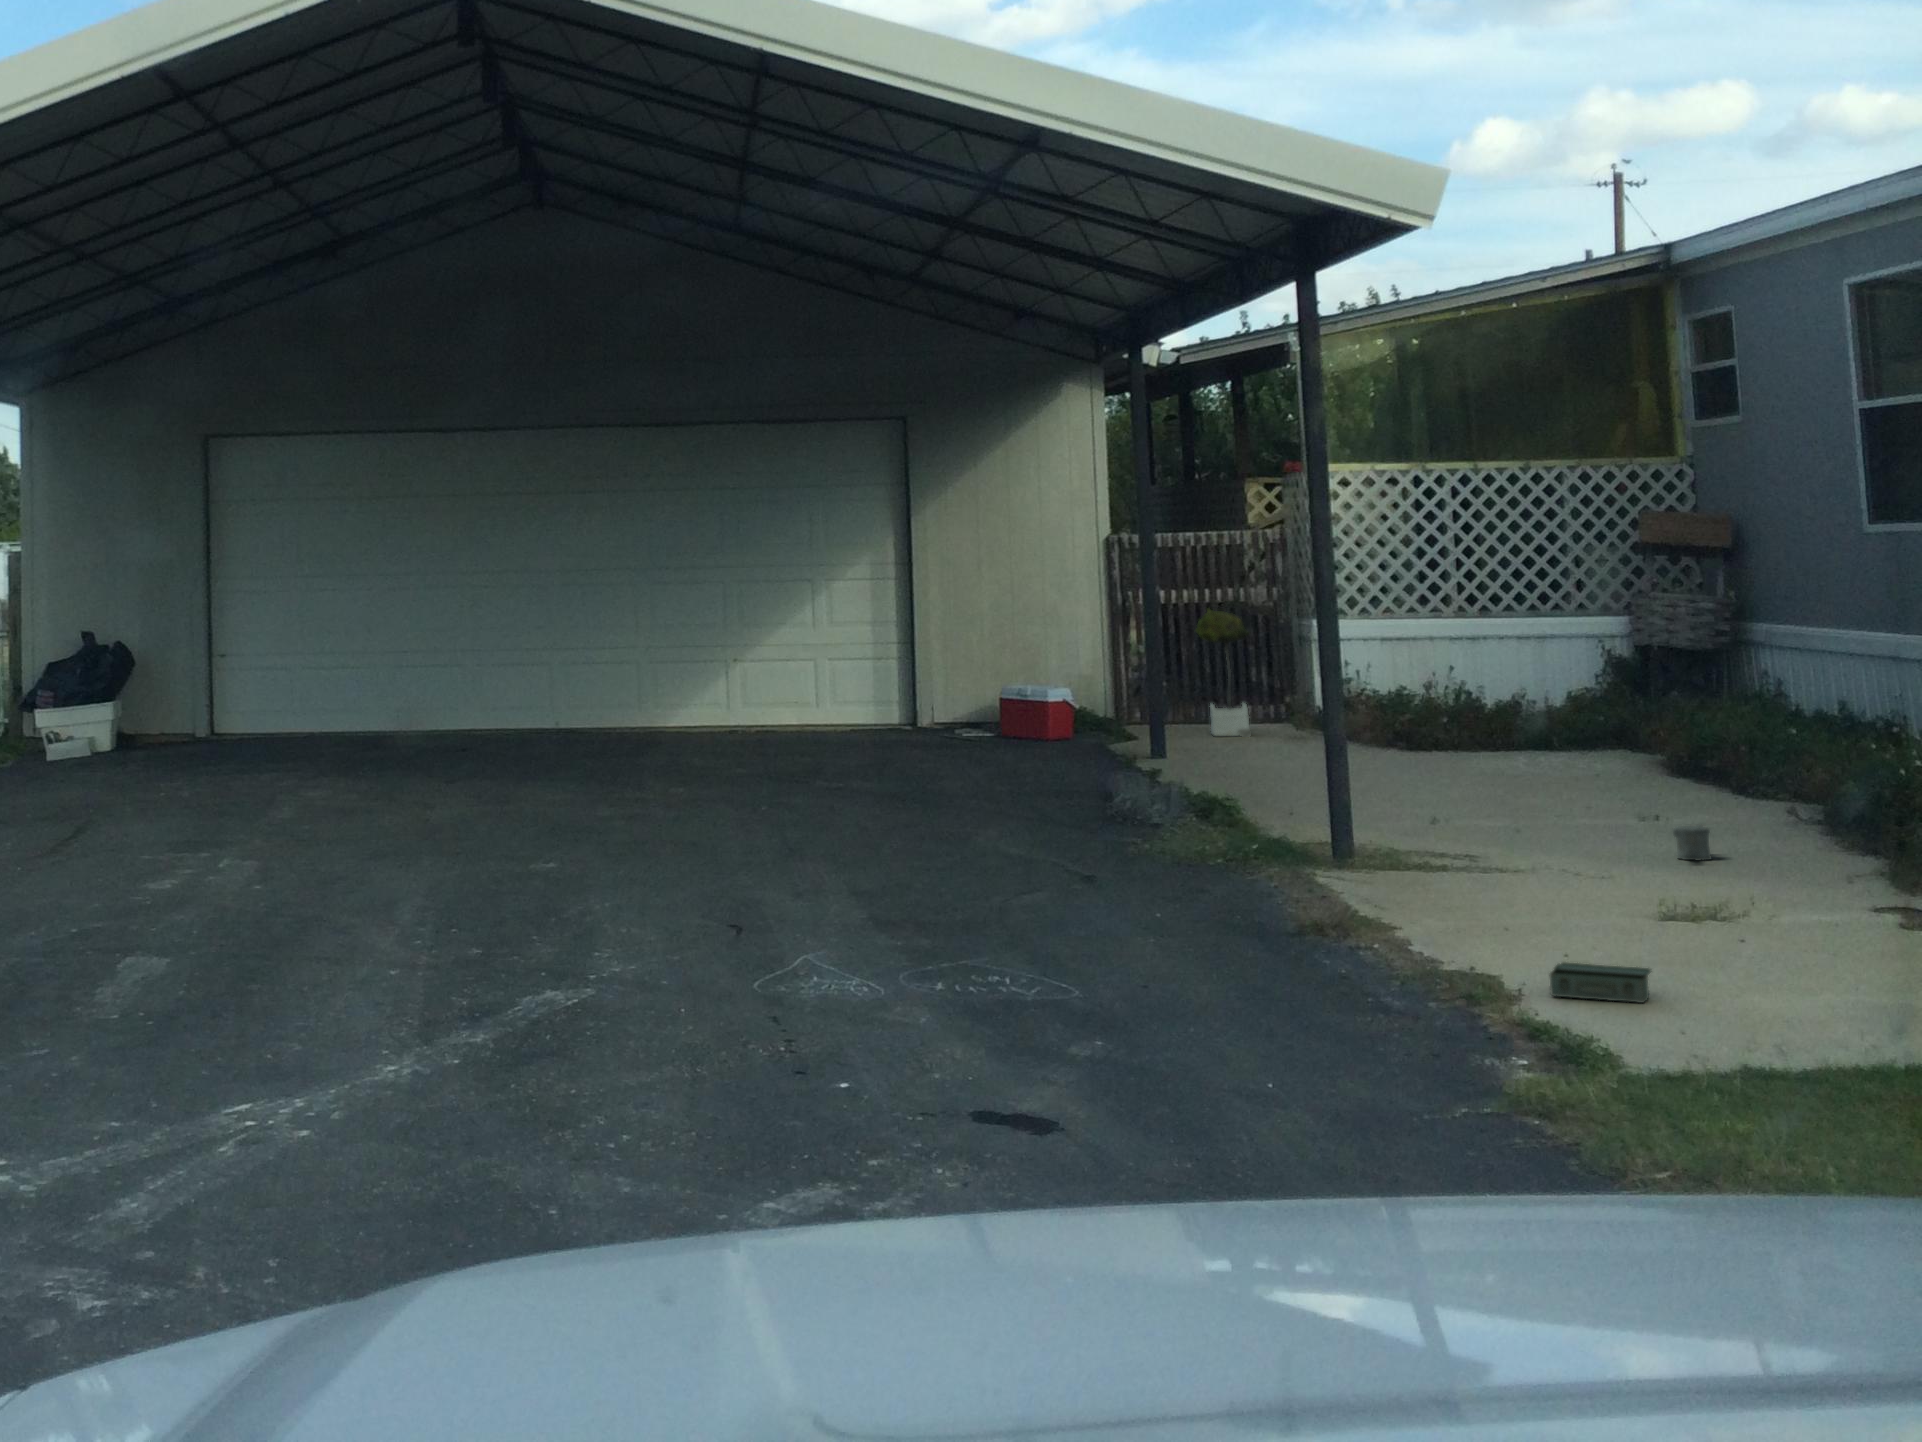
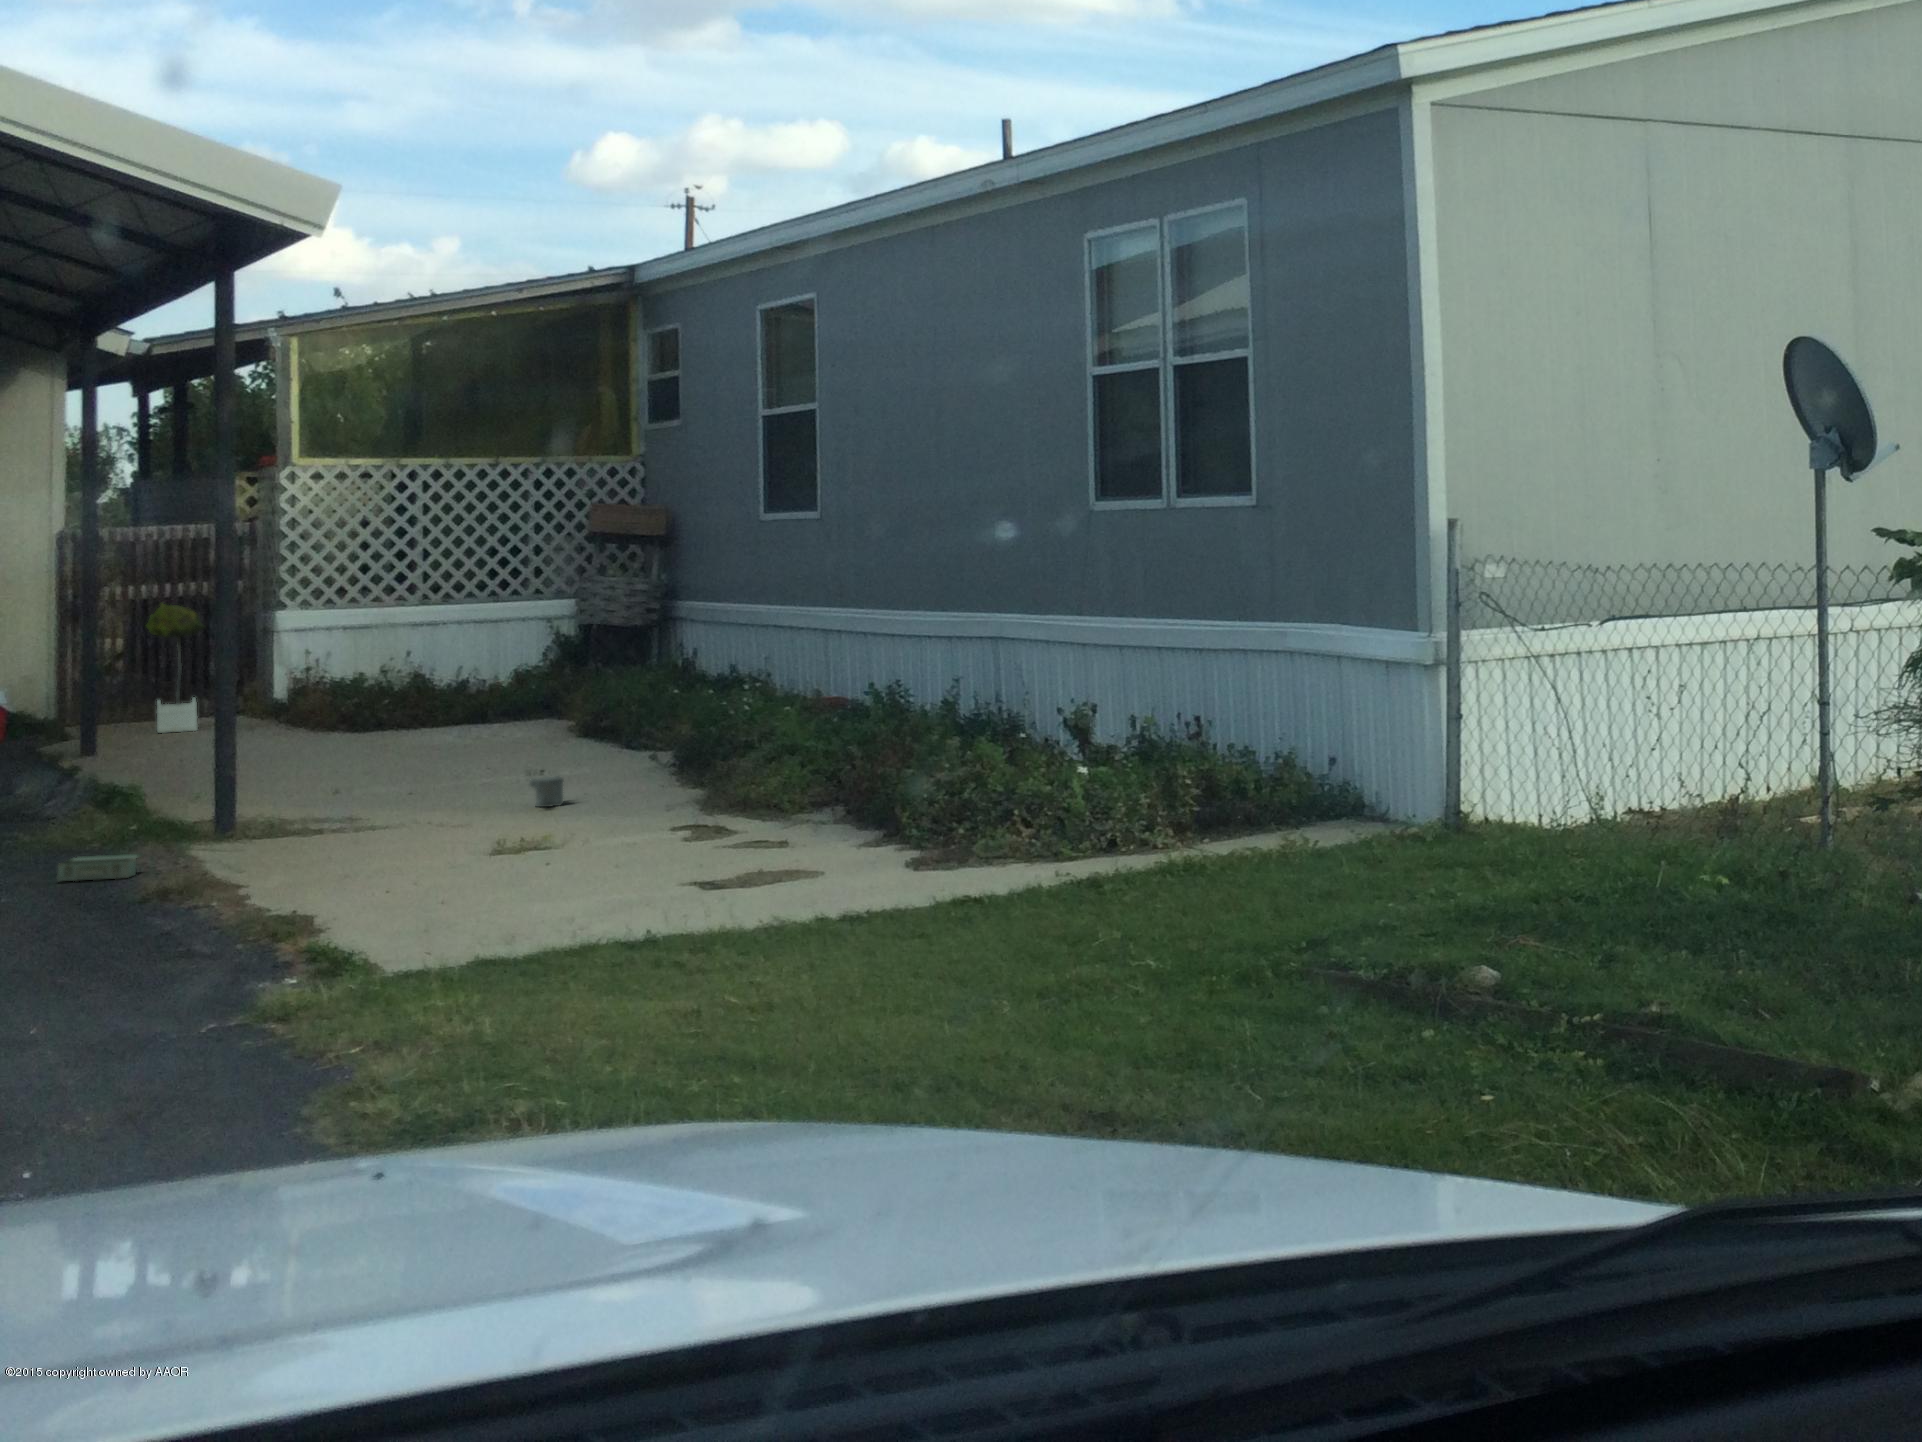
toolbox: present [1549,963,1651,1003] -> present [57,854,142,881]

